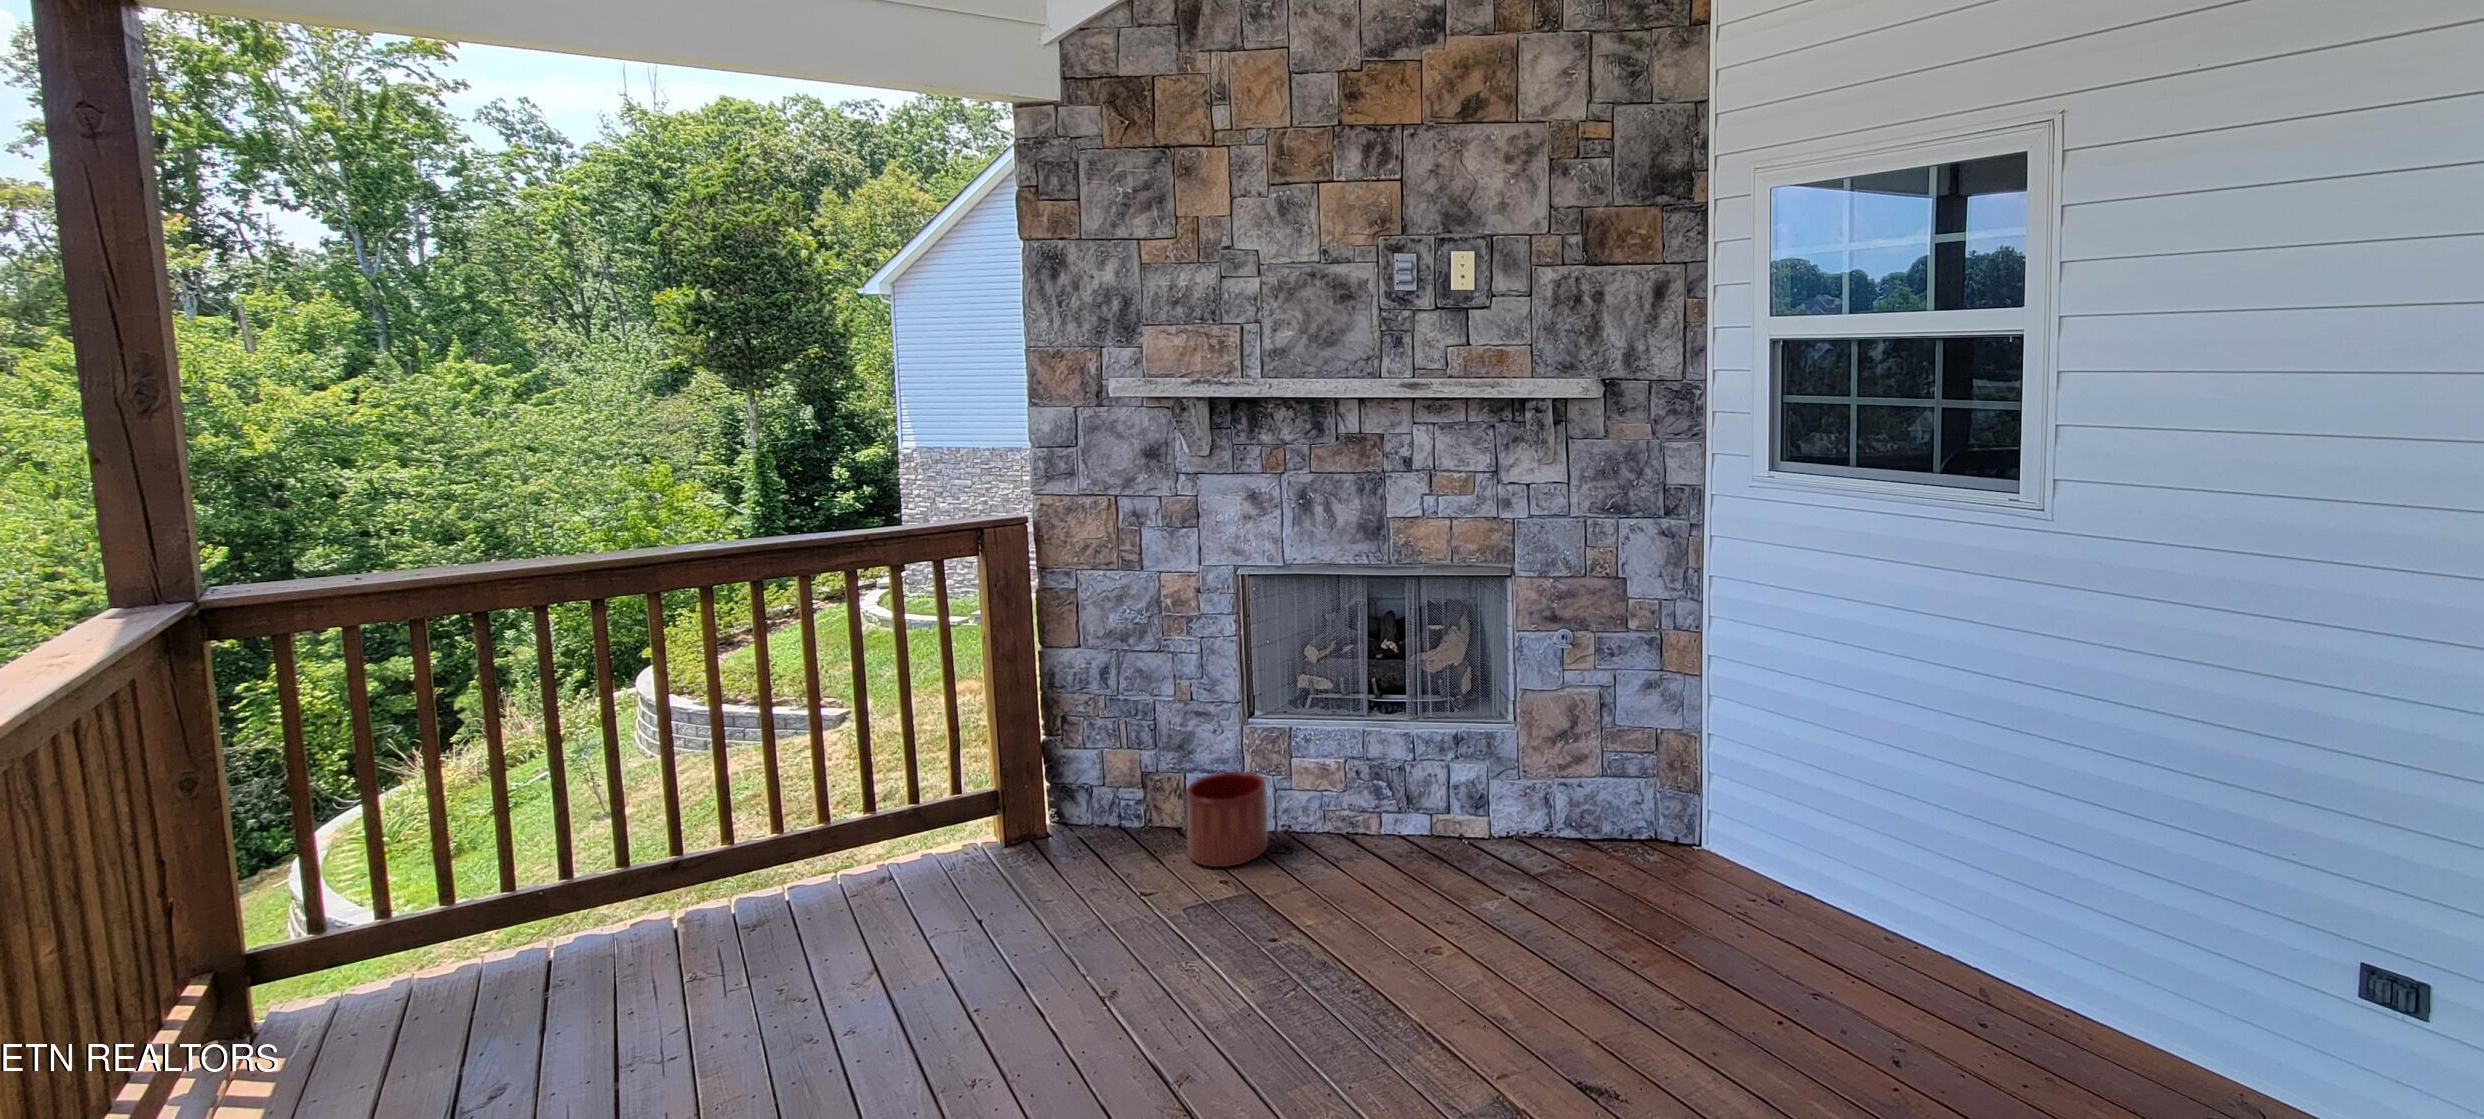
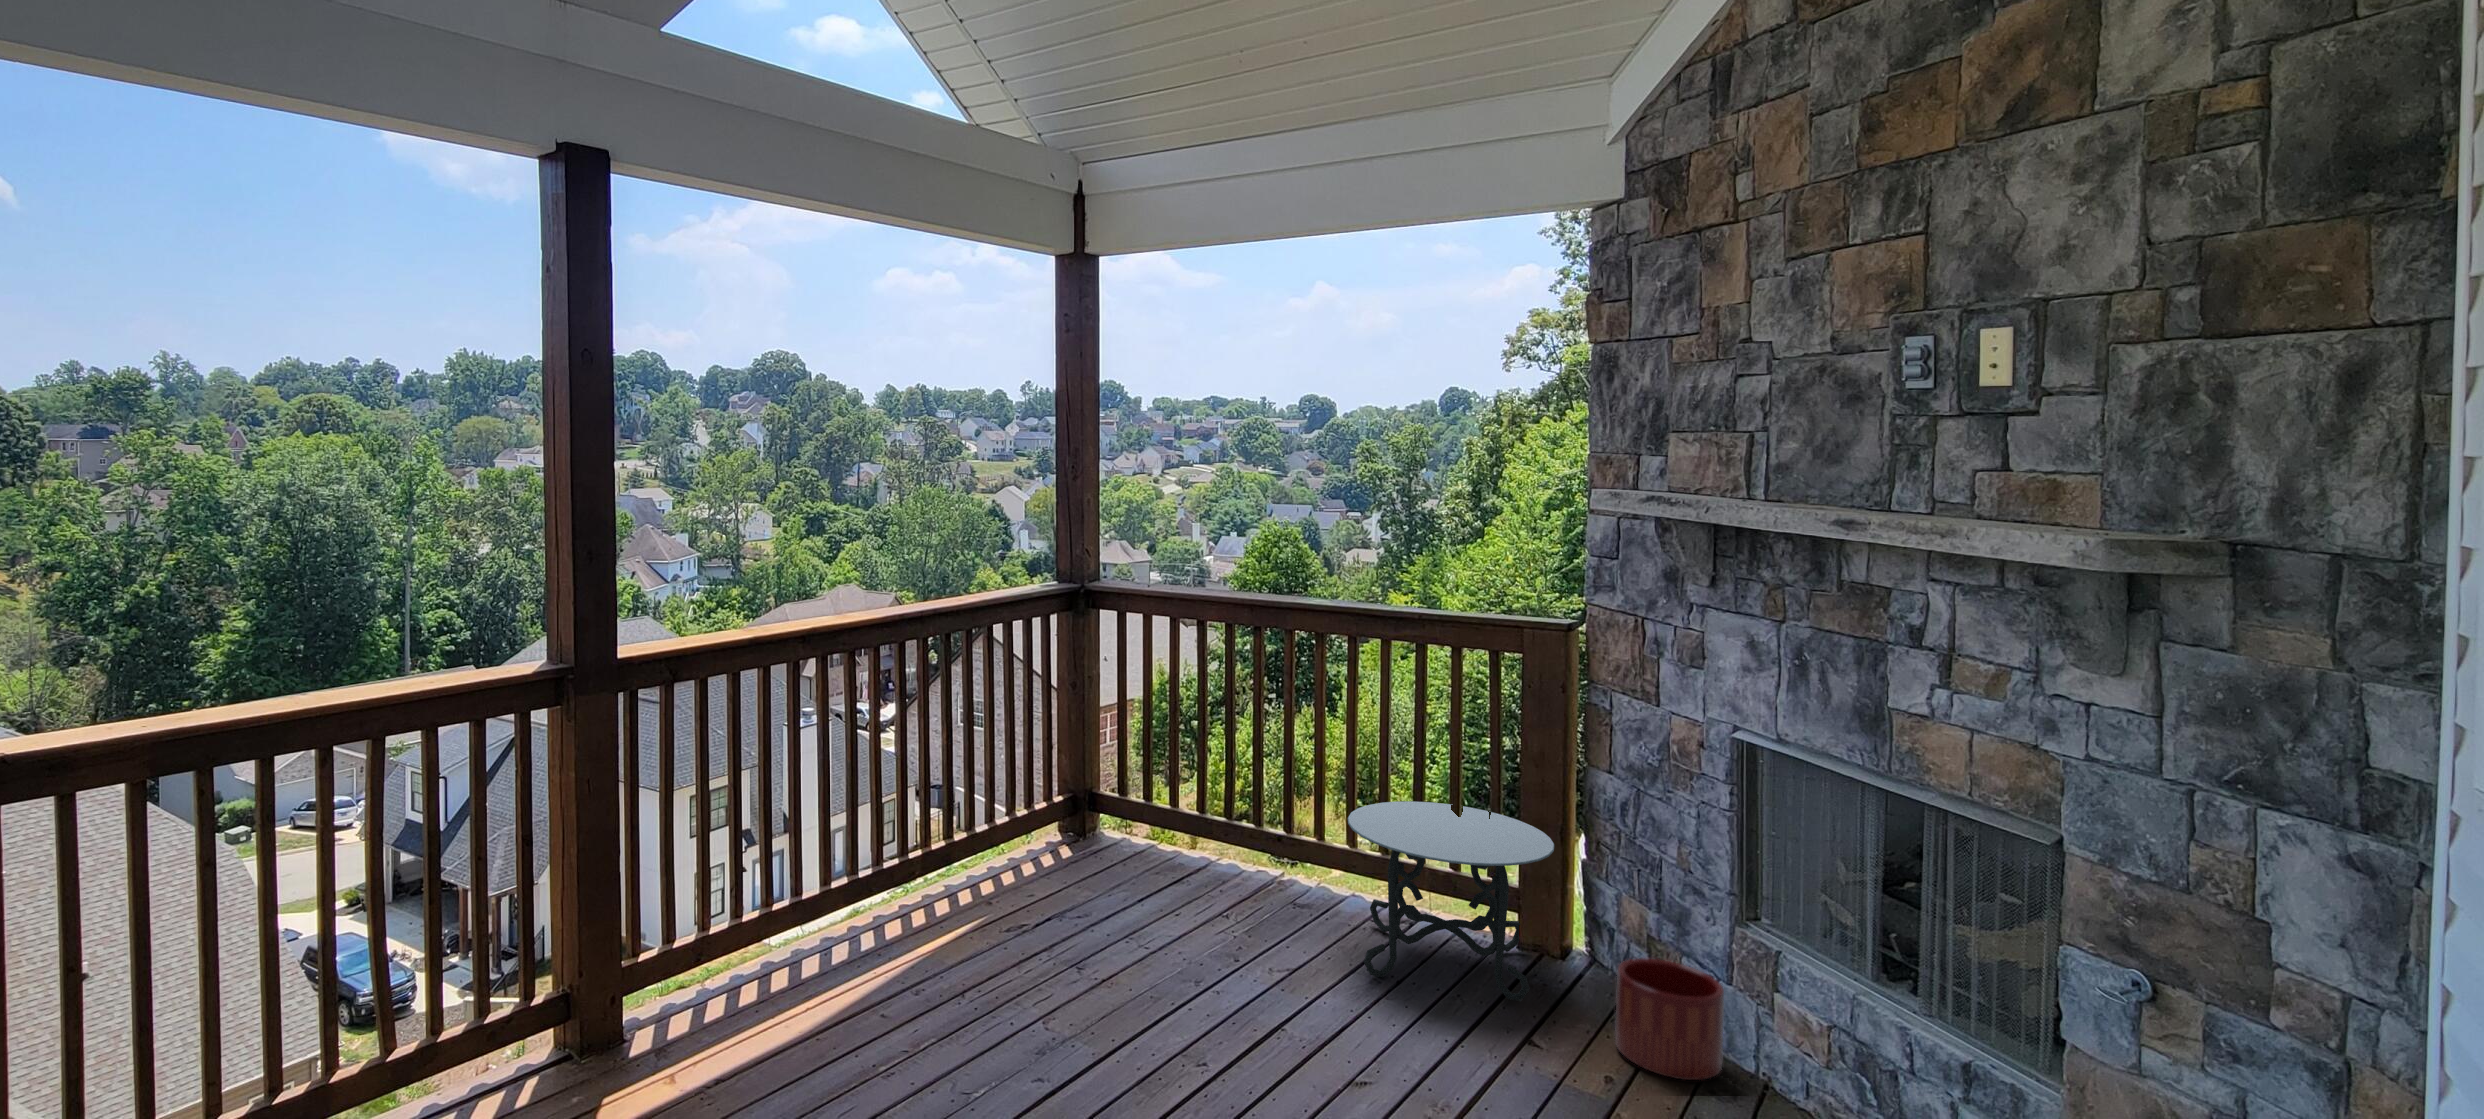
side table: none [875,722,1112,940] -> present [1348,801,1554,1001]

